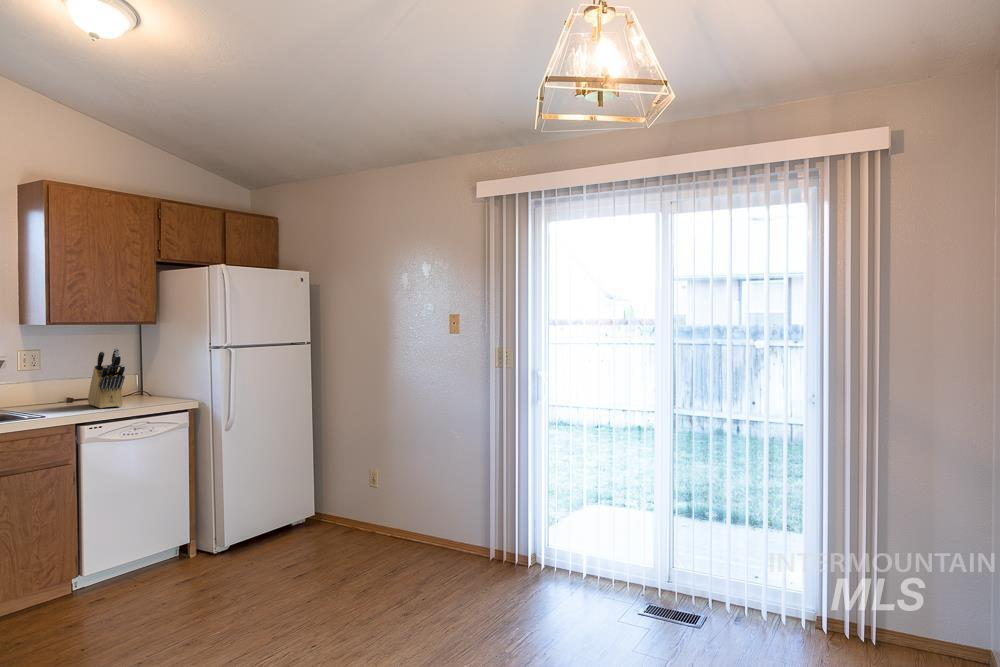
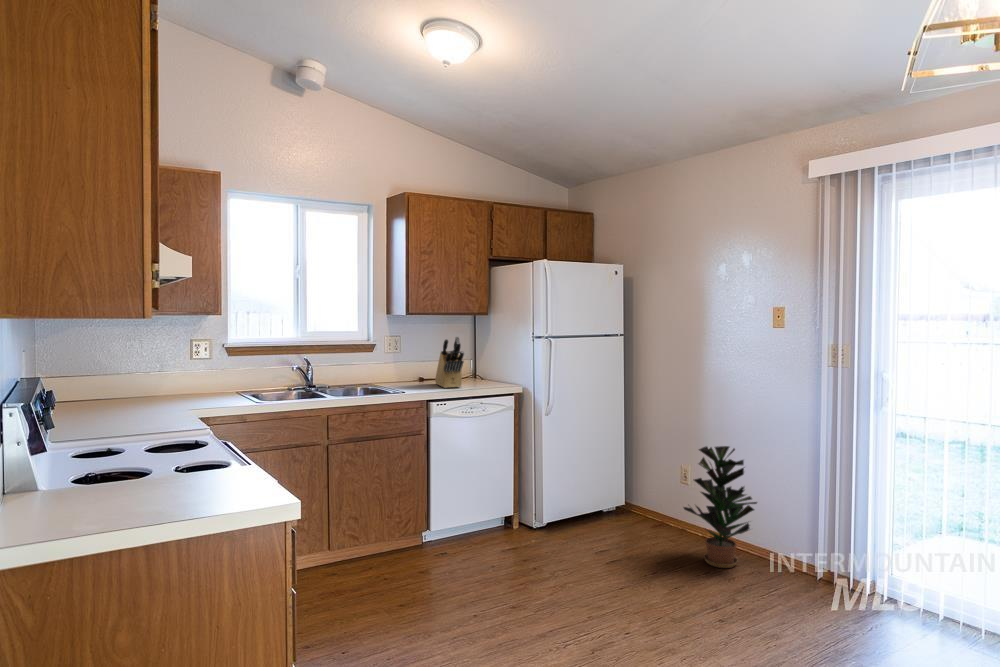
potted plant: none [372,447,440,564] -> present [684,446,757,568]

